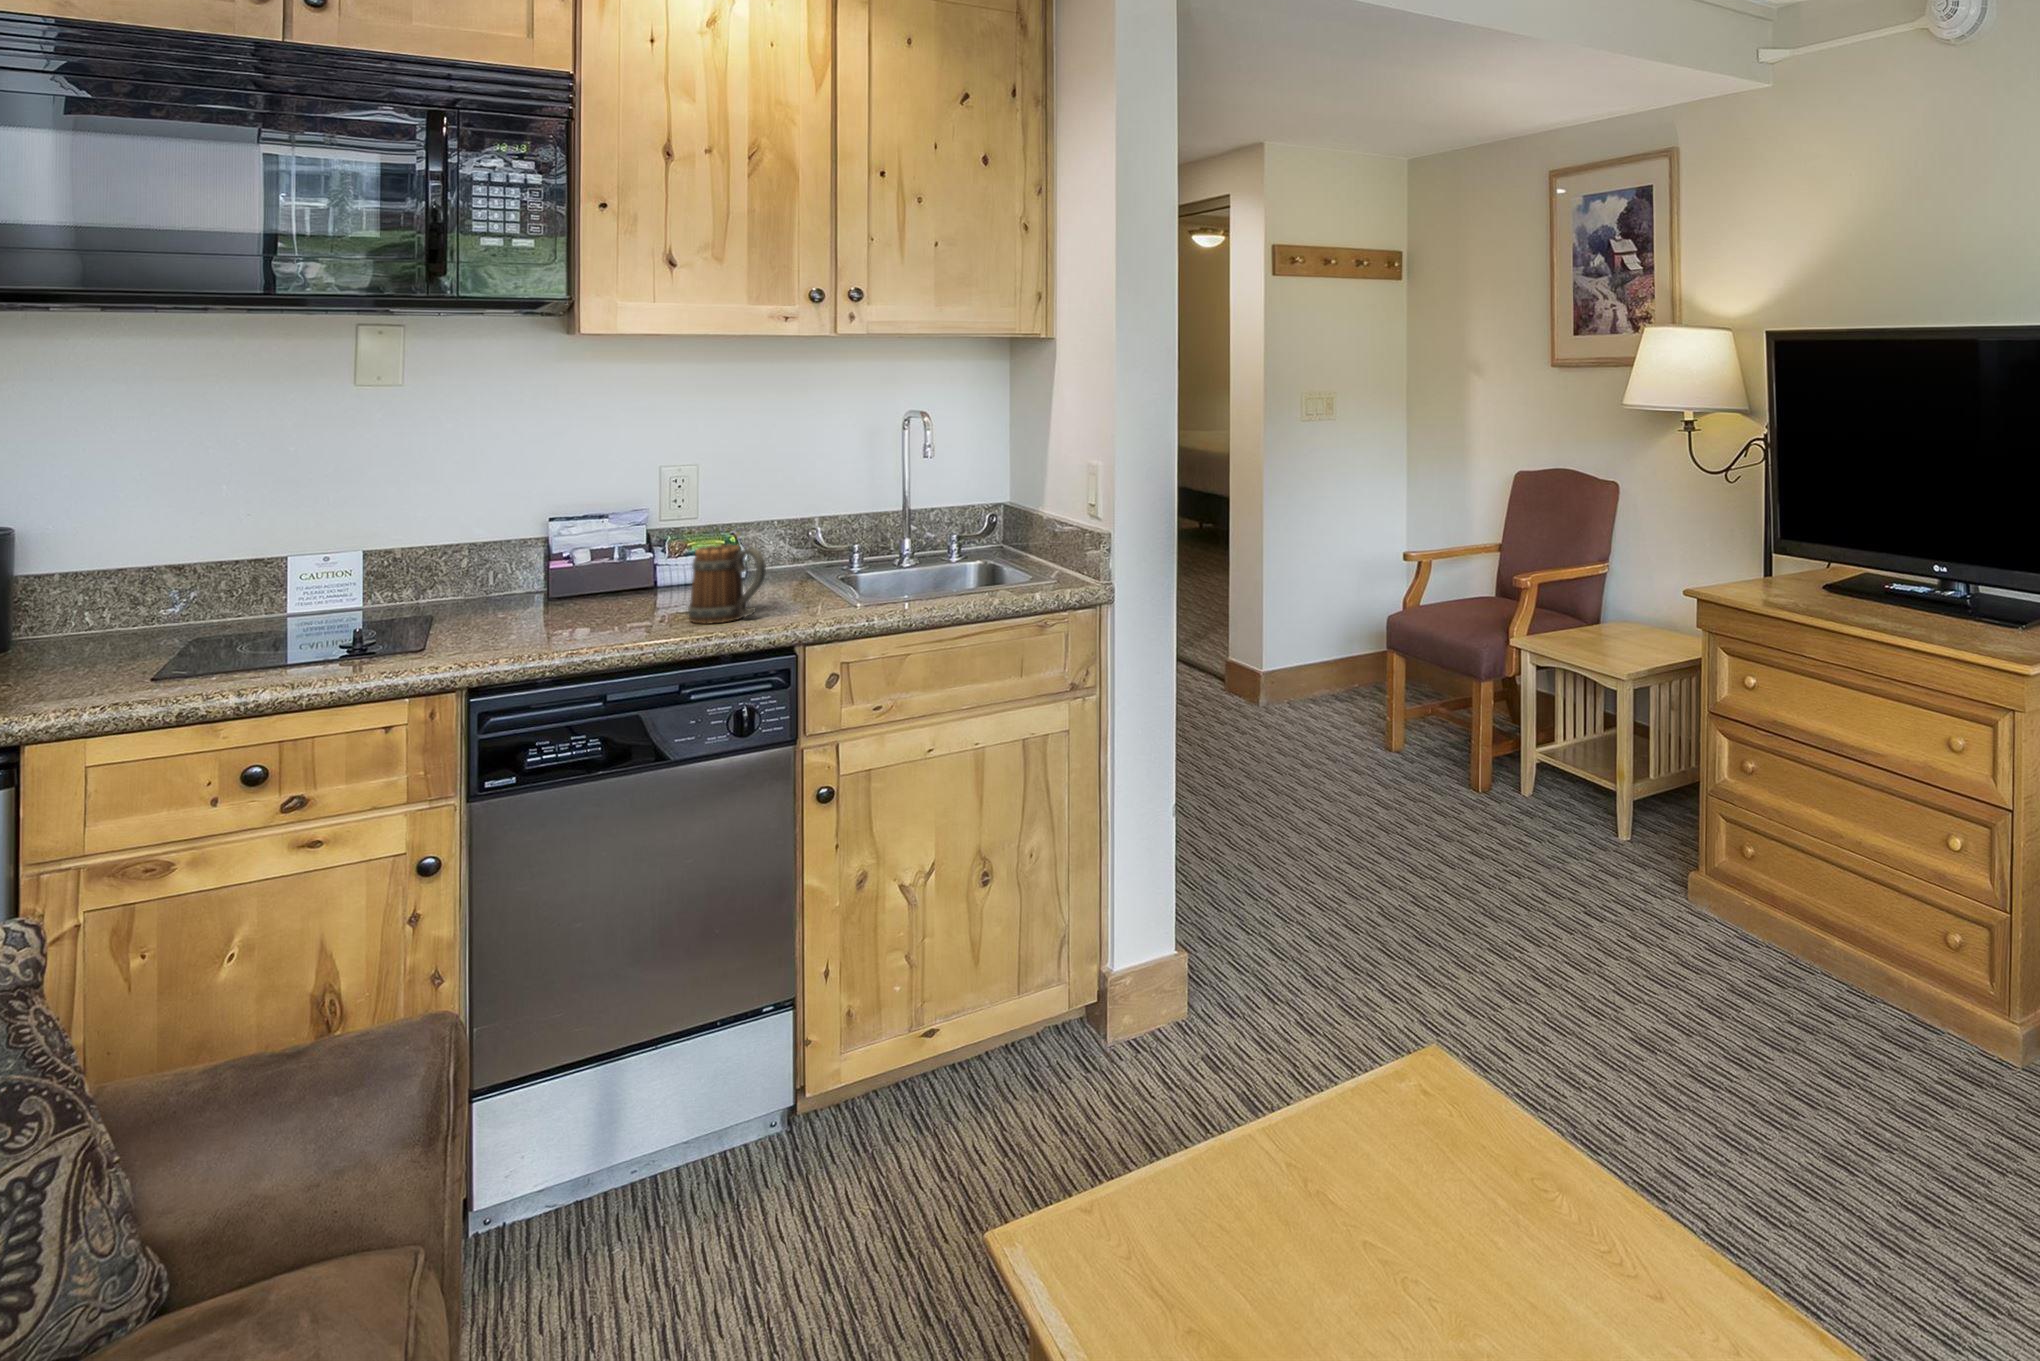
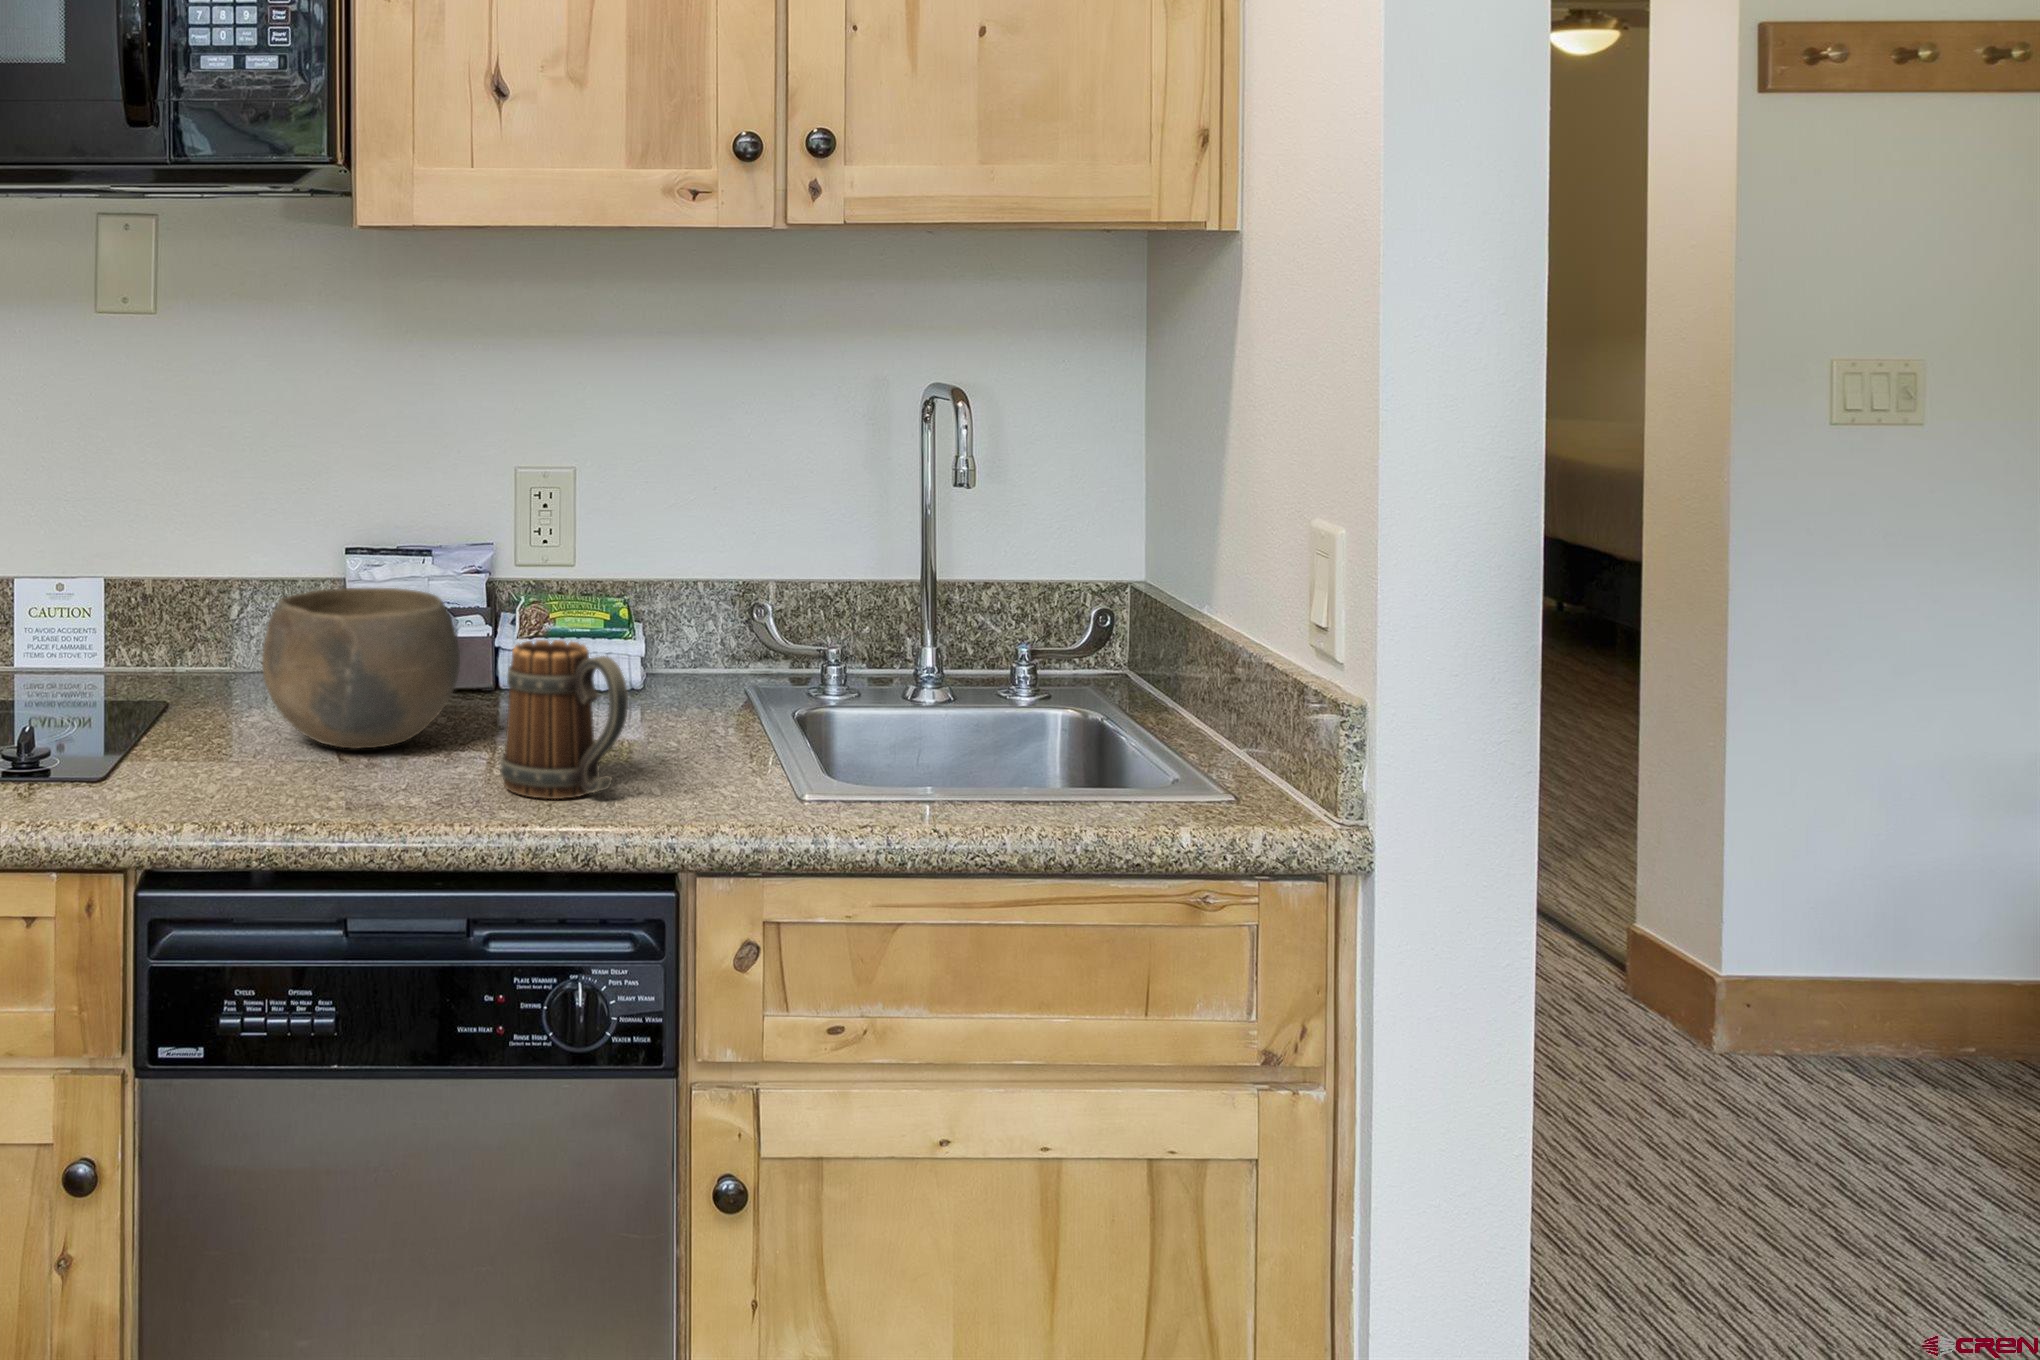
bowl: none [517,532,649,620] -> present [262,588,460,749]

